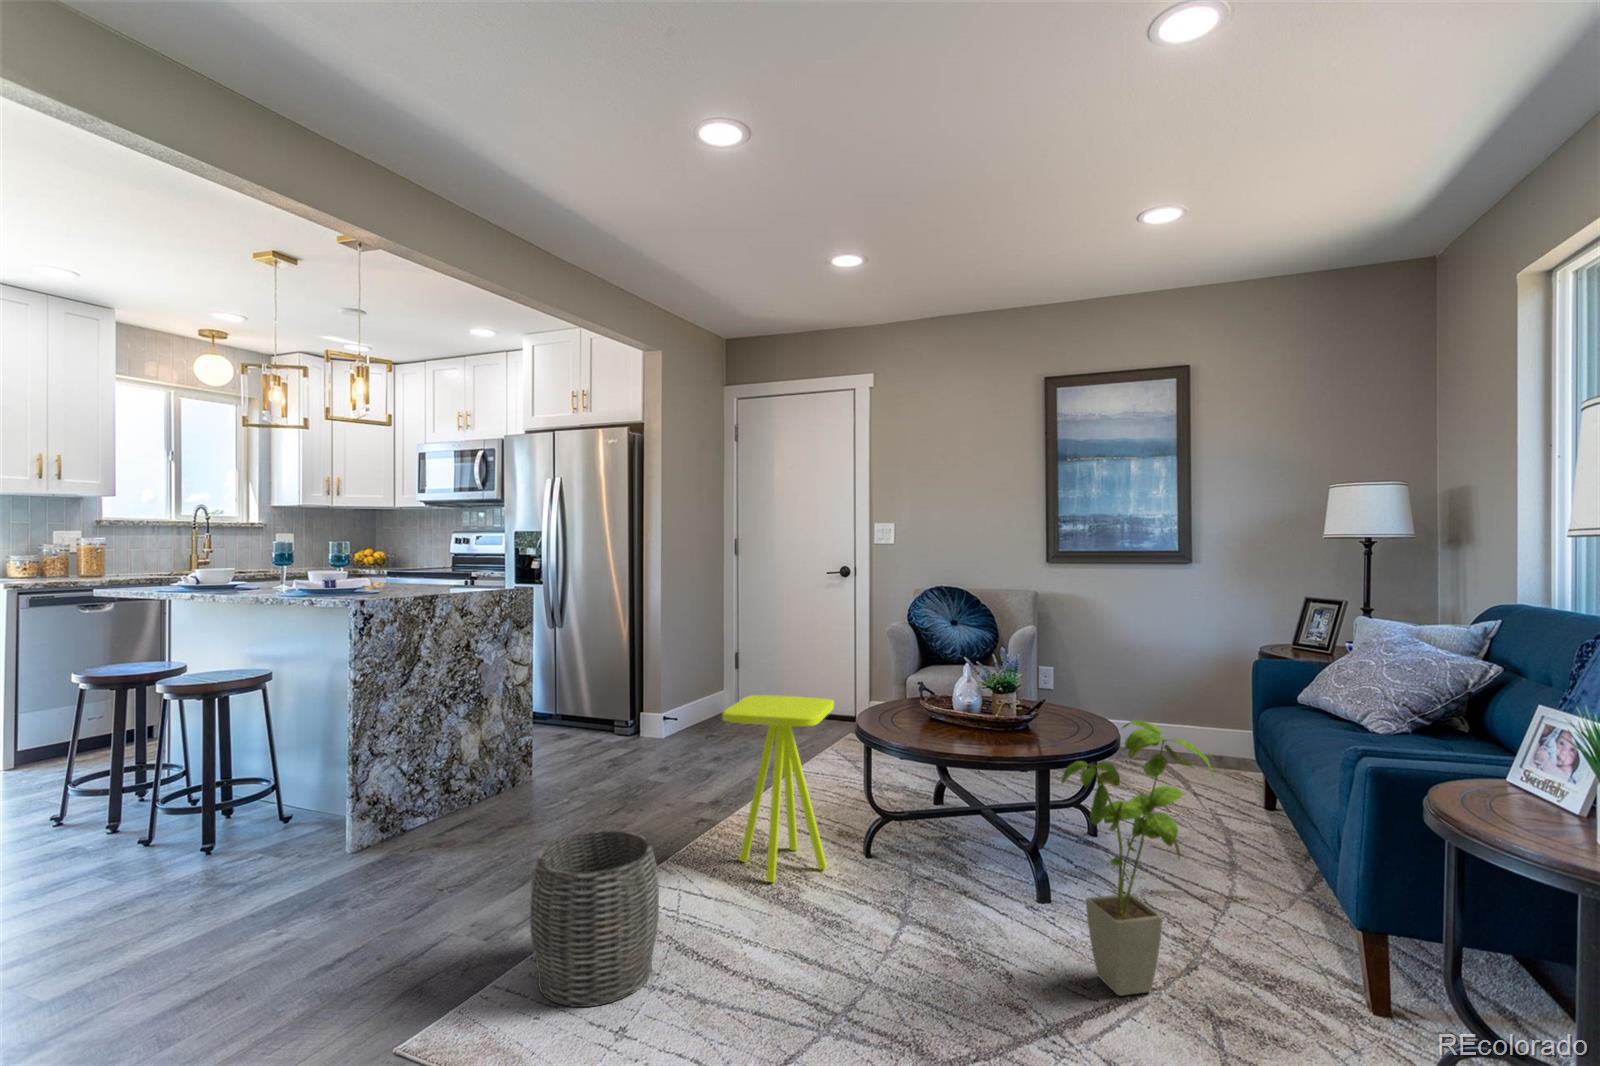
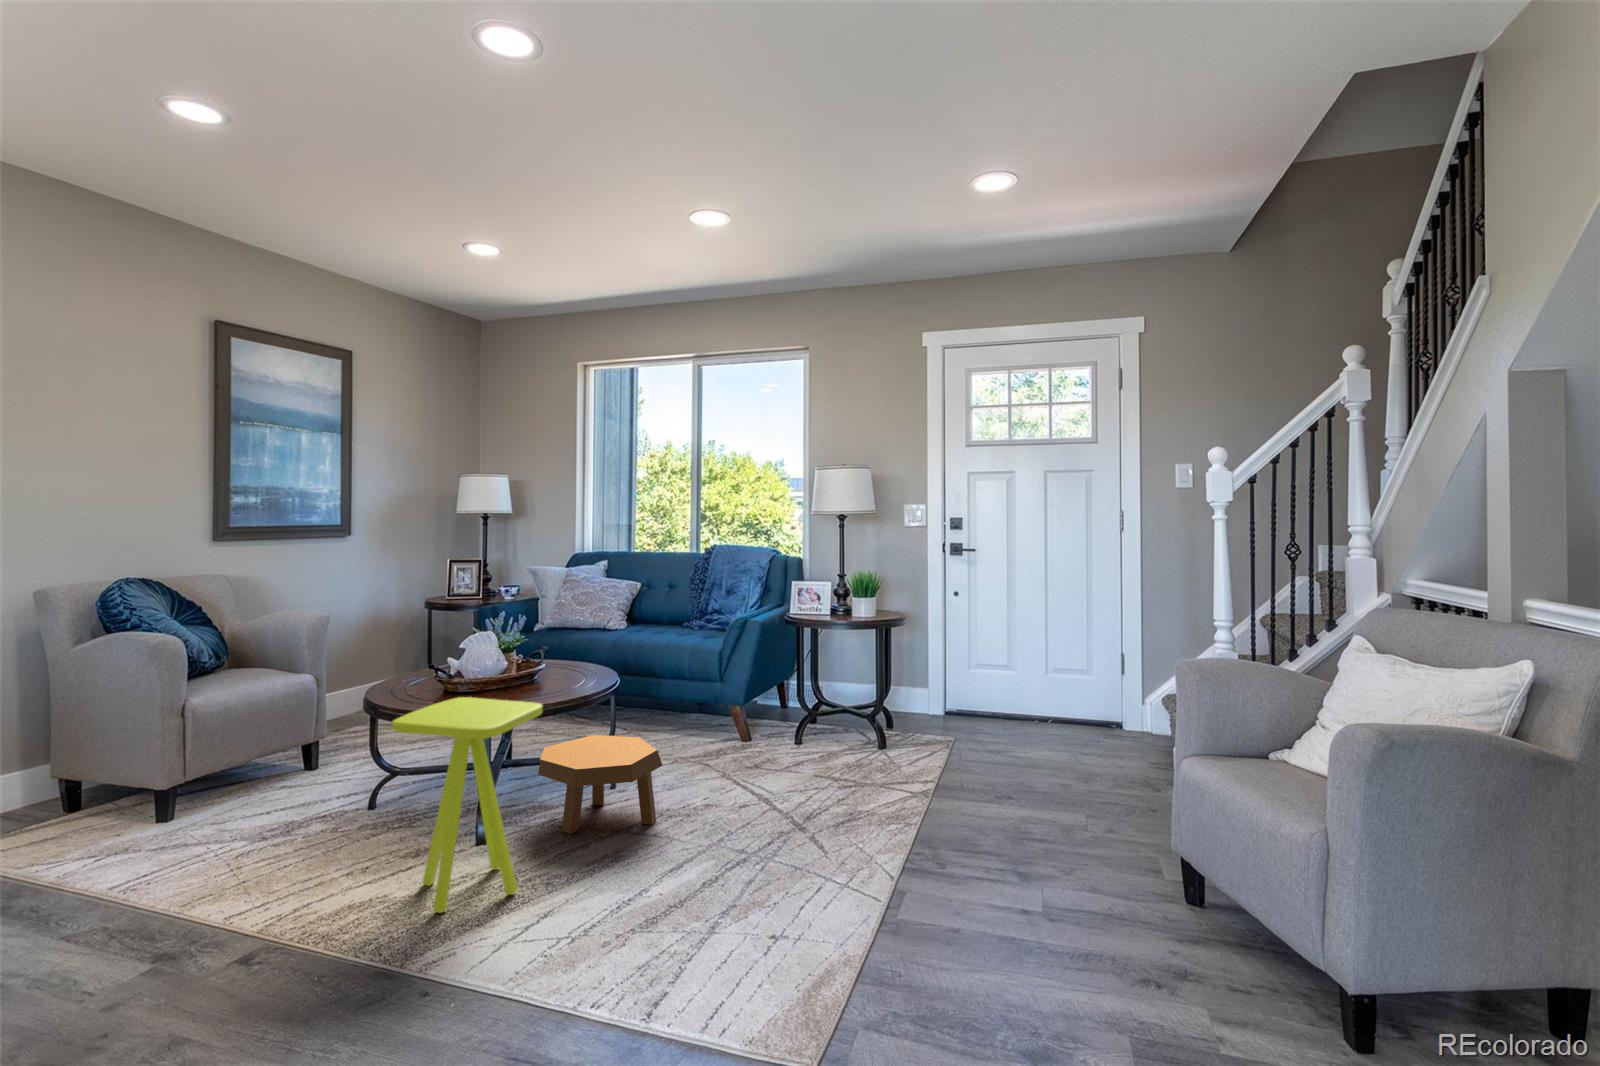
house plant: present [1062,720,1213,996] -> none [684,631,760,793]
footstool: none [885,795,1033,940] -> present [538,735,662,834]
woven basket: present [530,830,659,1007] -> none [612,828,742,1011]

